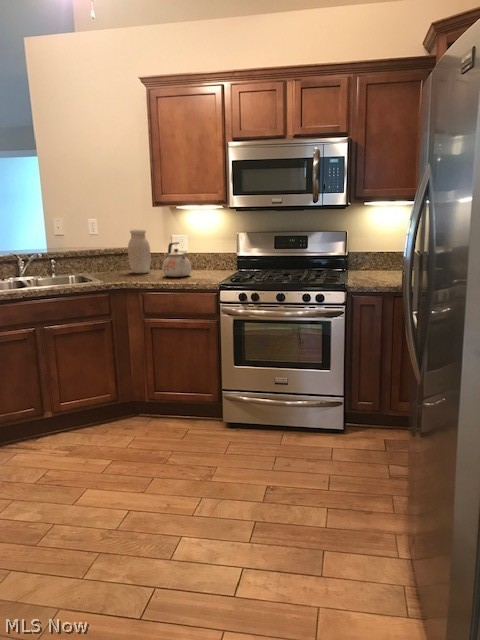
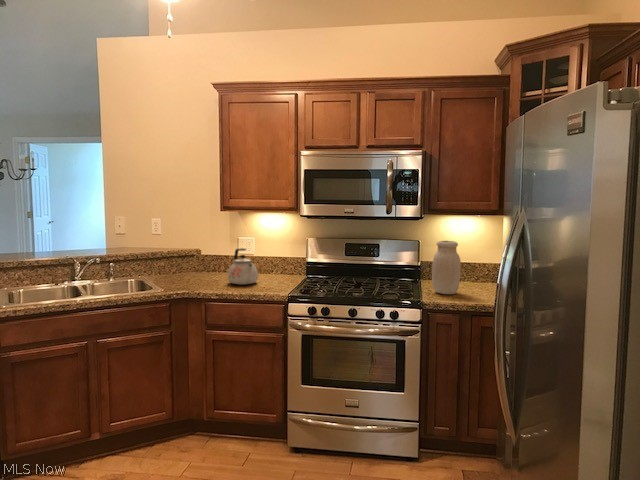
jar: present [128,229,151,273] -> present [432,241,461,294]

